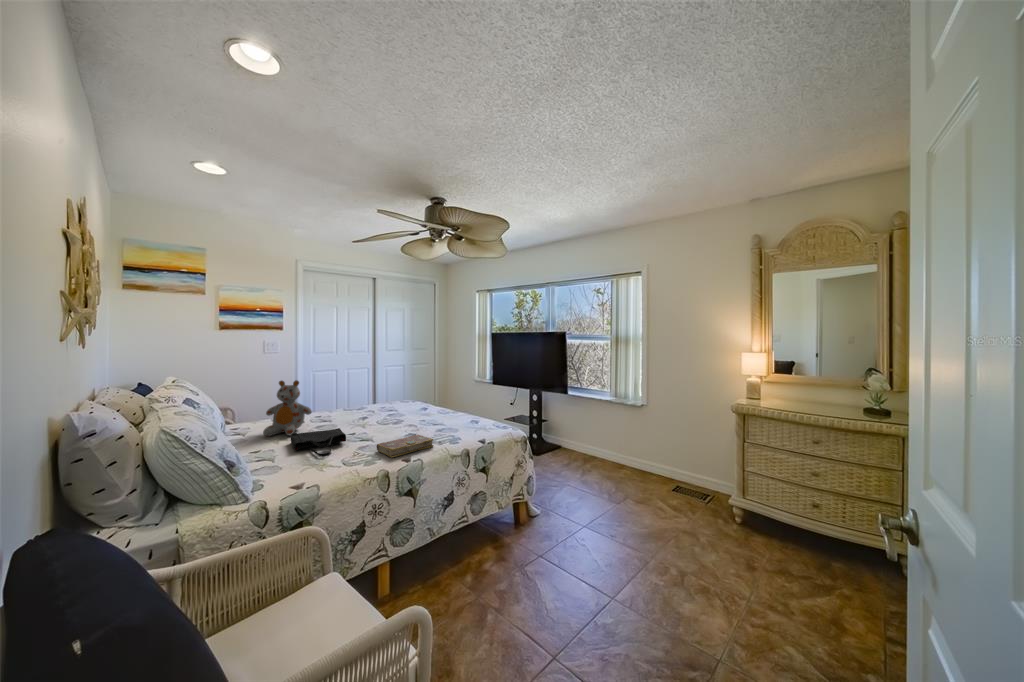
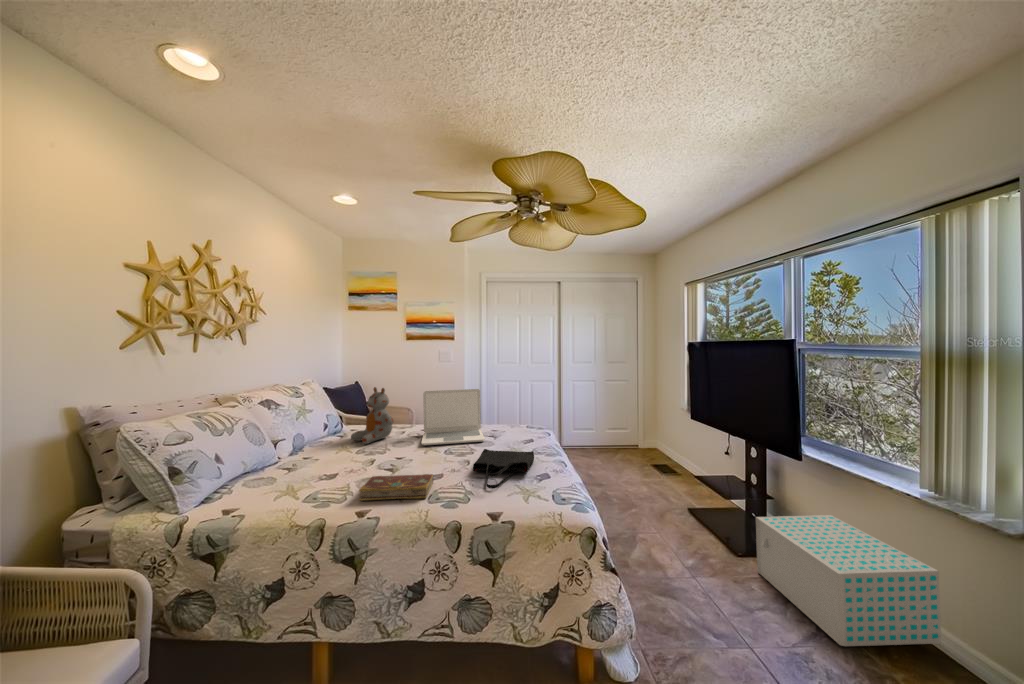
laptop: none [331,377,398,427] -> present [421,389,485,445]
storage box: none [549,425,612,472] -> present [756,515,941,646]
tote bag: present [291,428,346,456] -> present [473,449,534,489]

